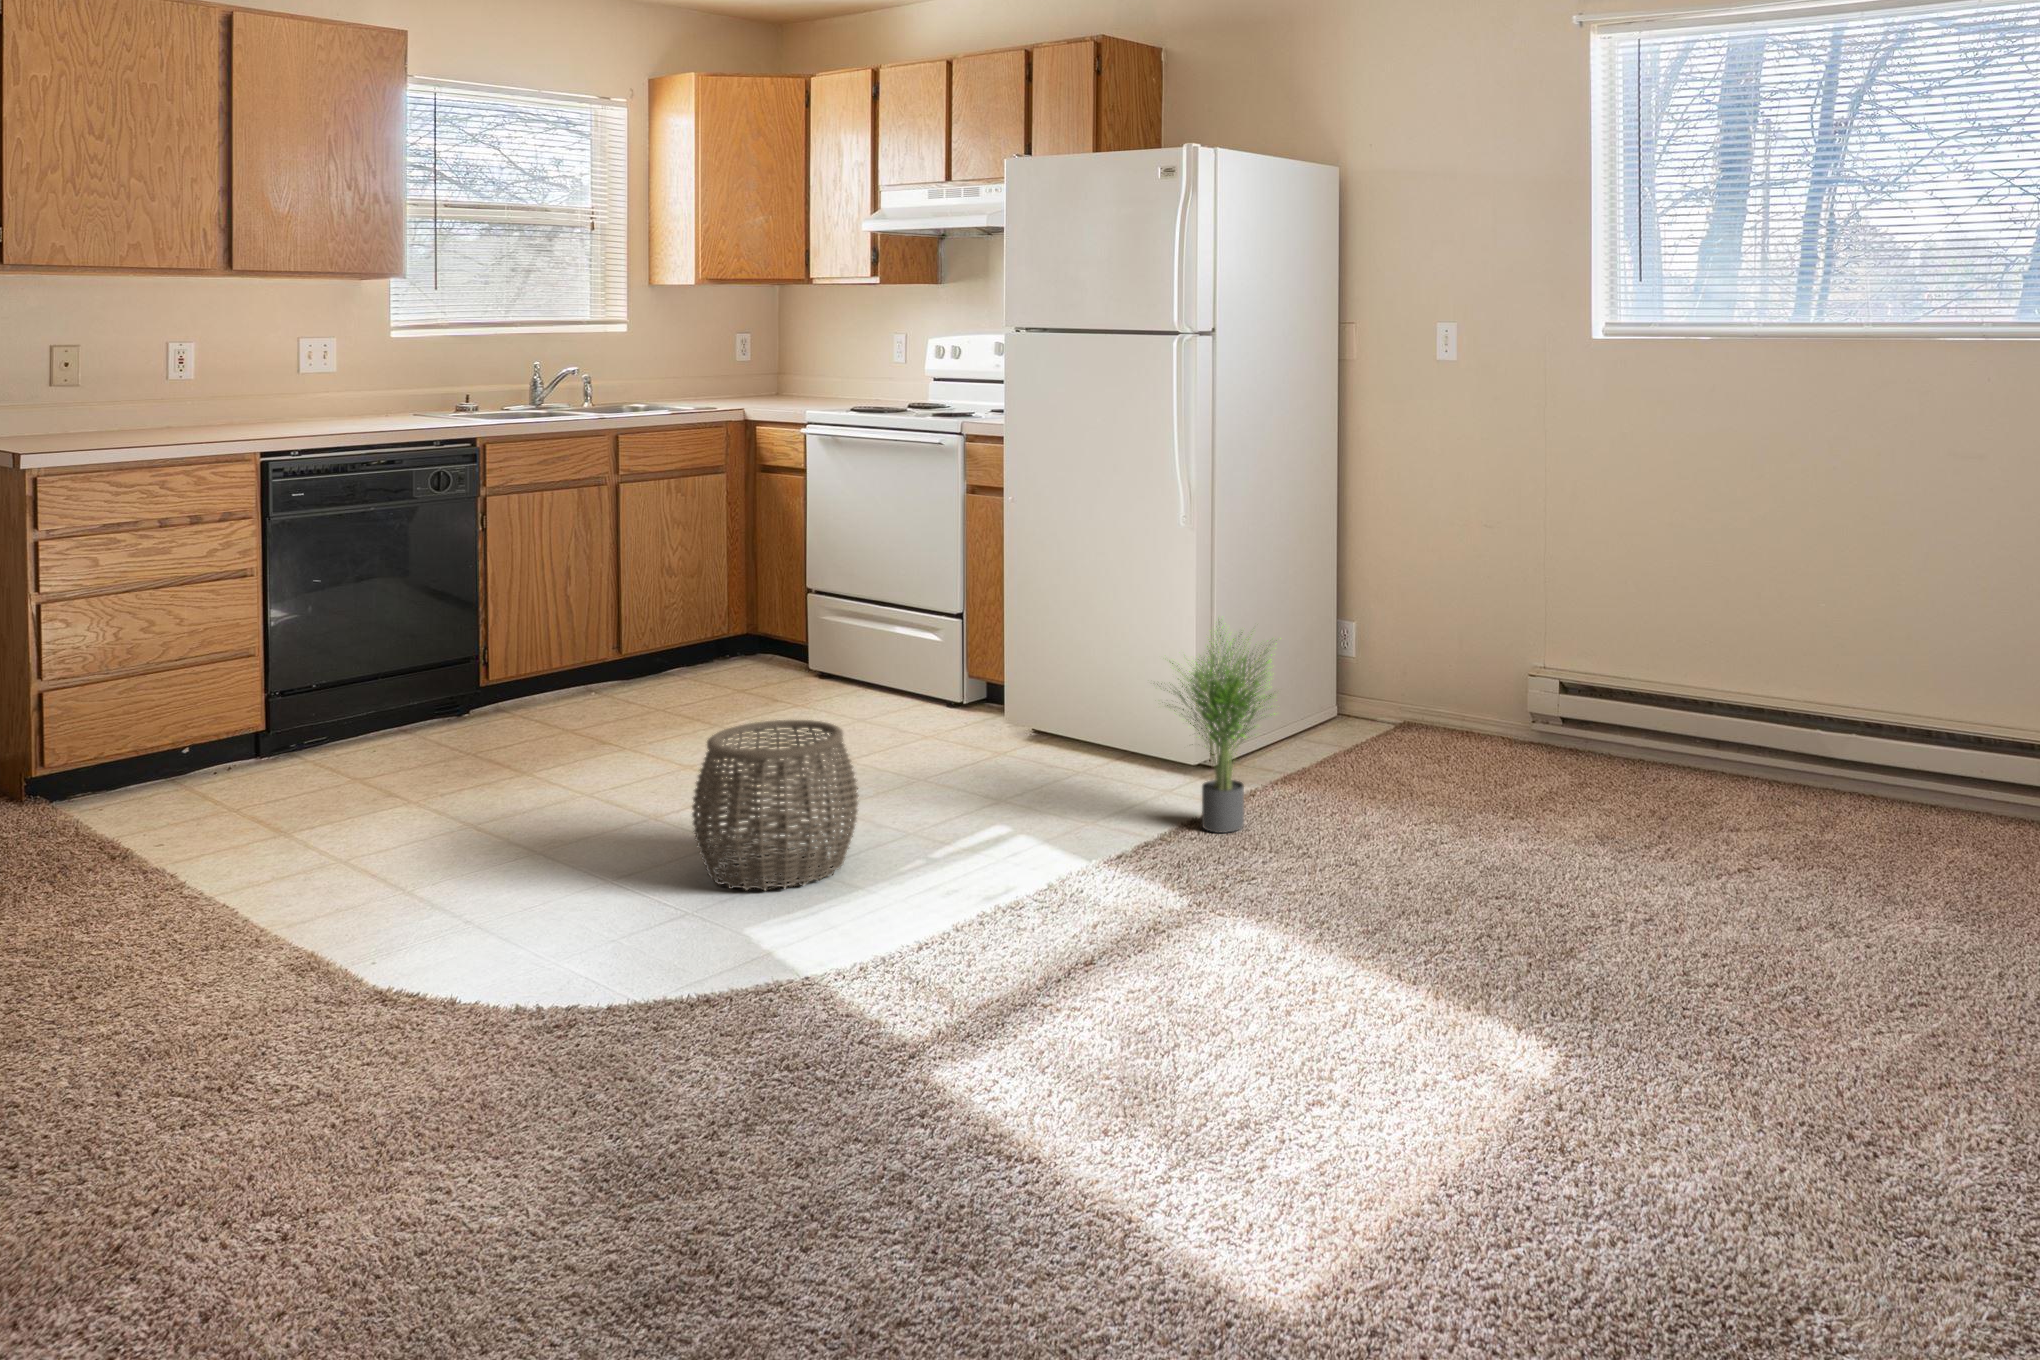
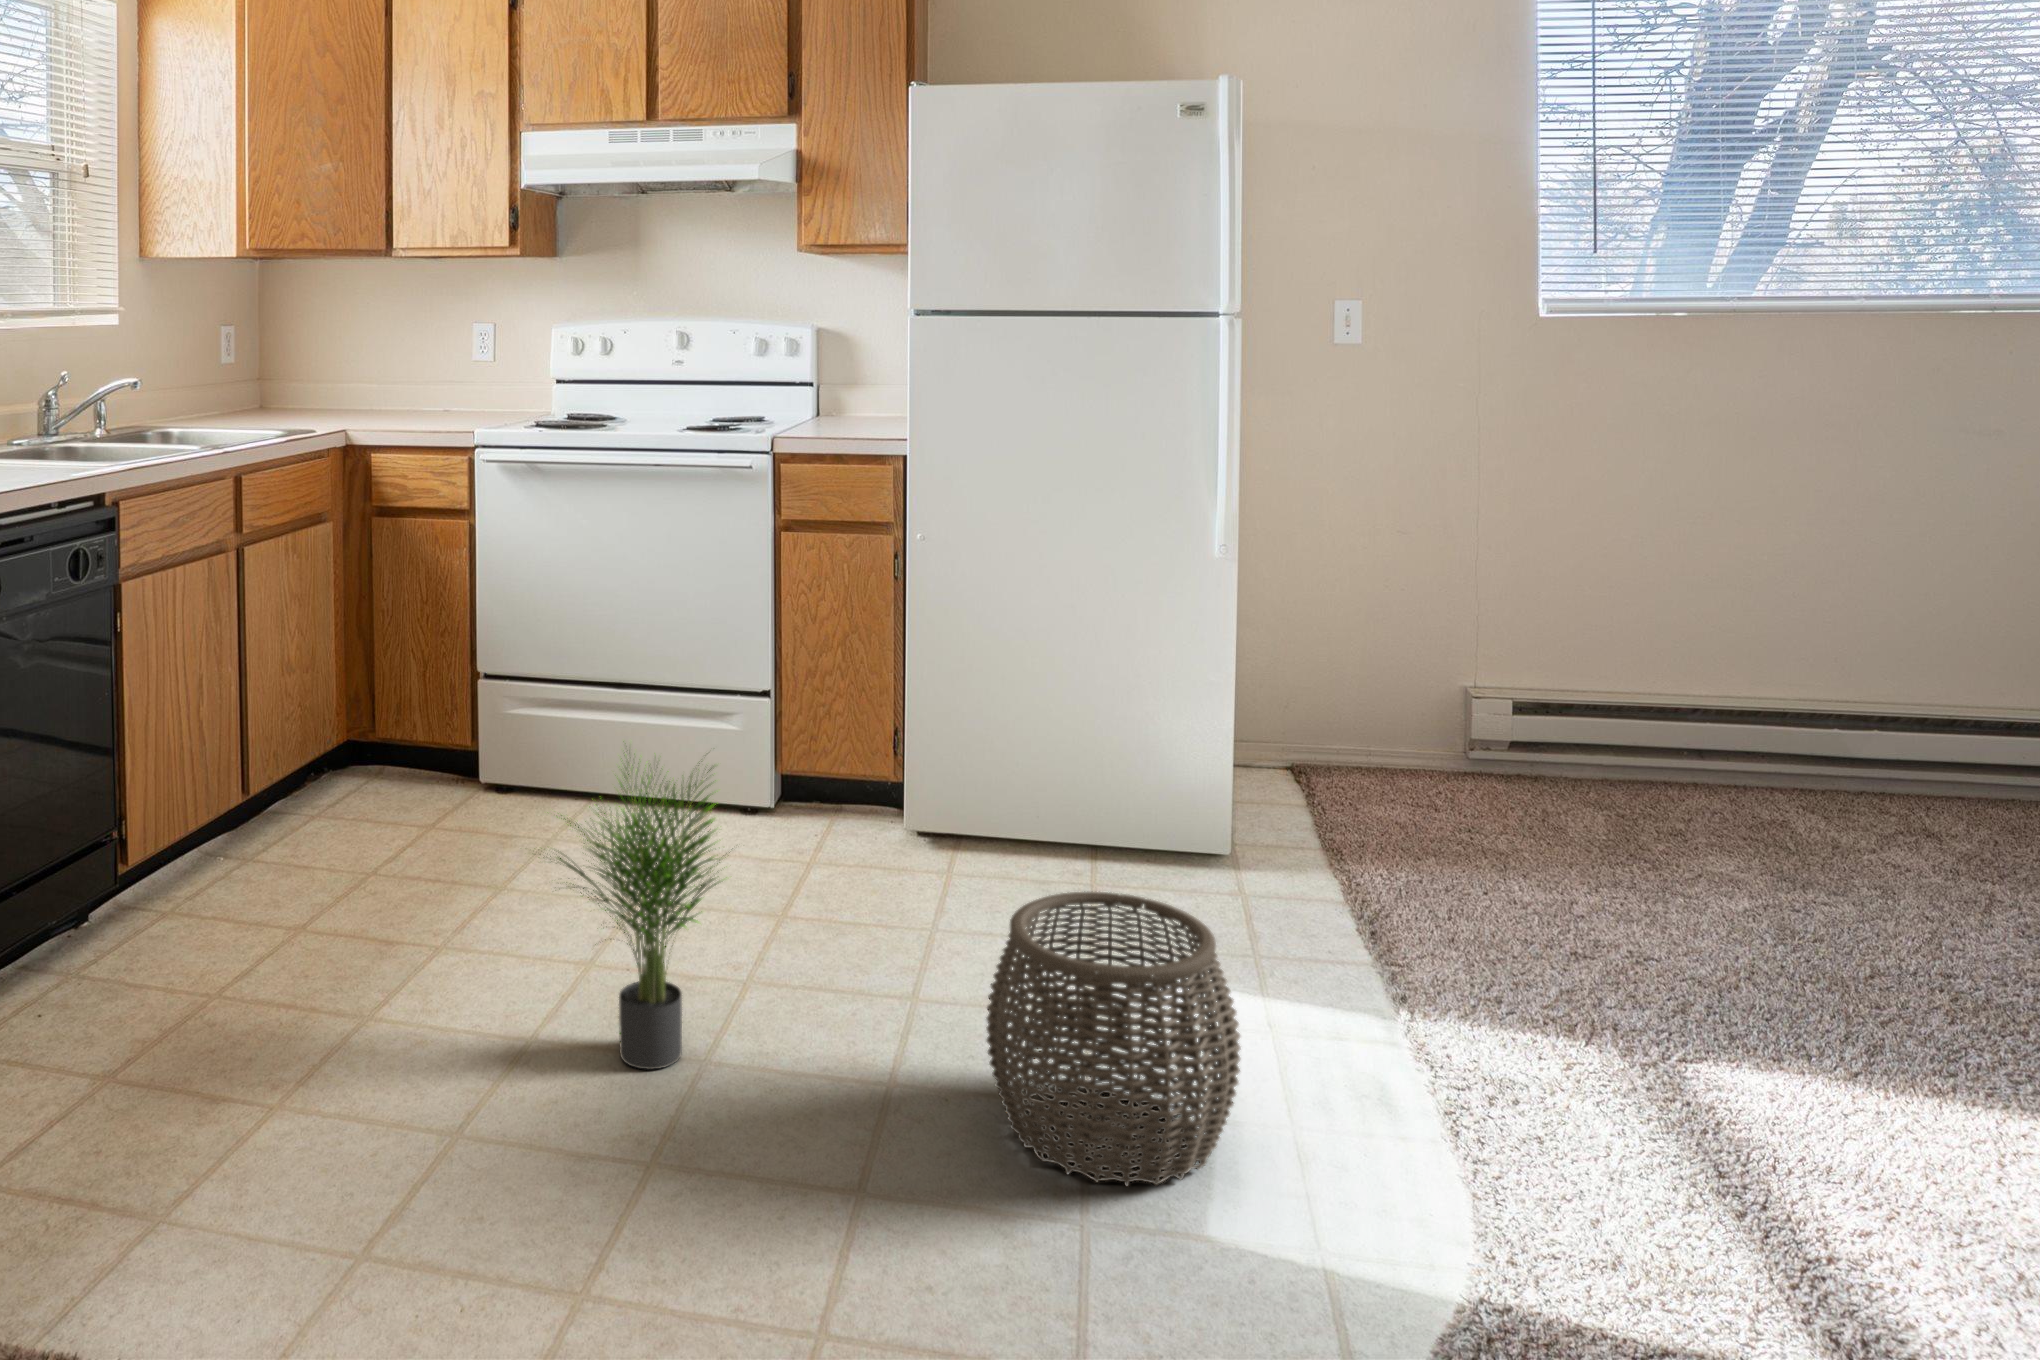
potted plant: present [1157,627,1272,833] -> present [540,754,730,1070]

